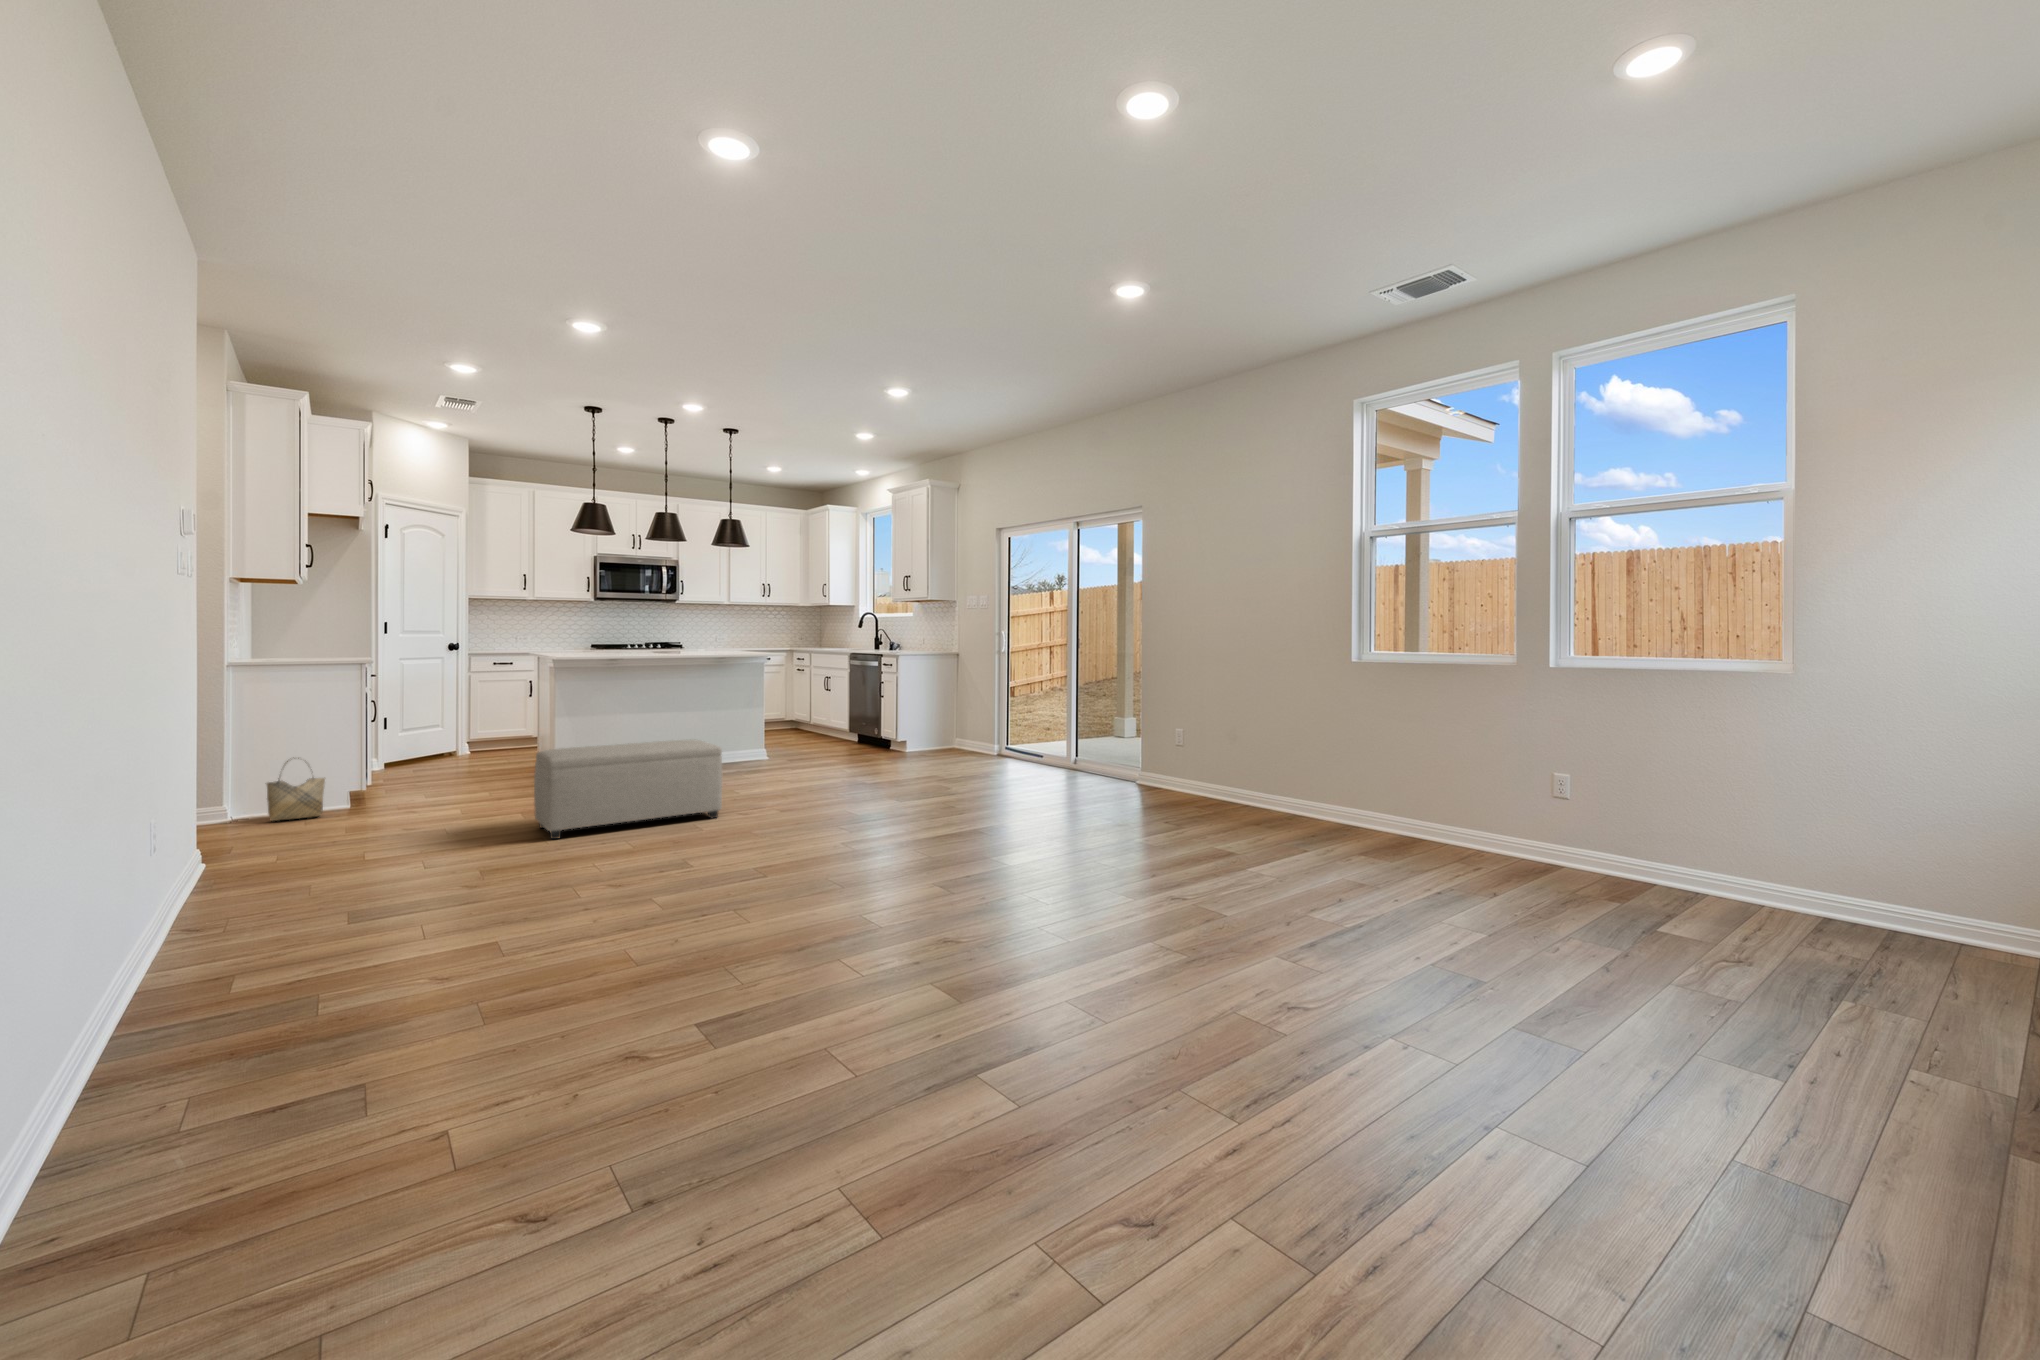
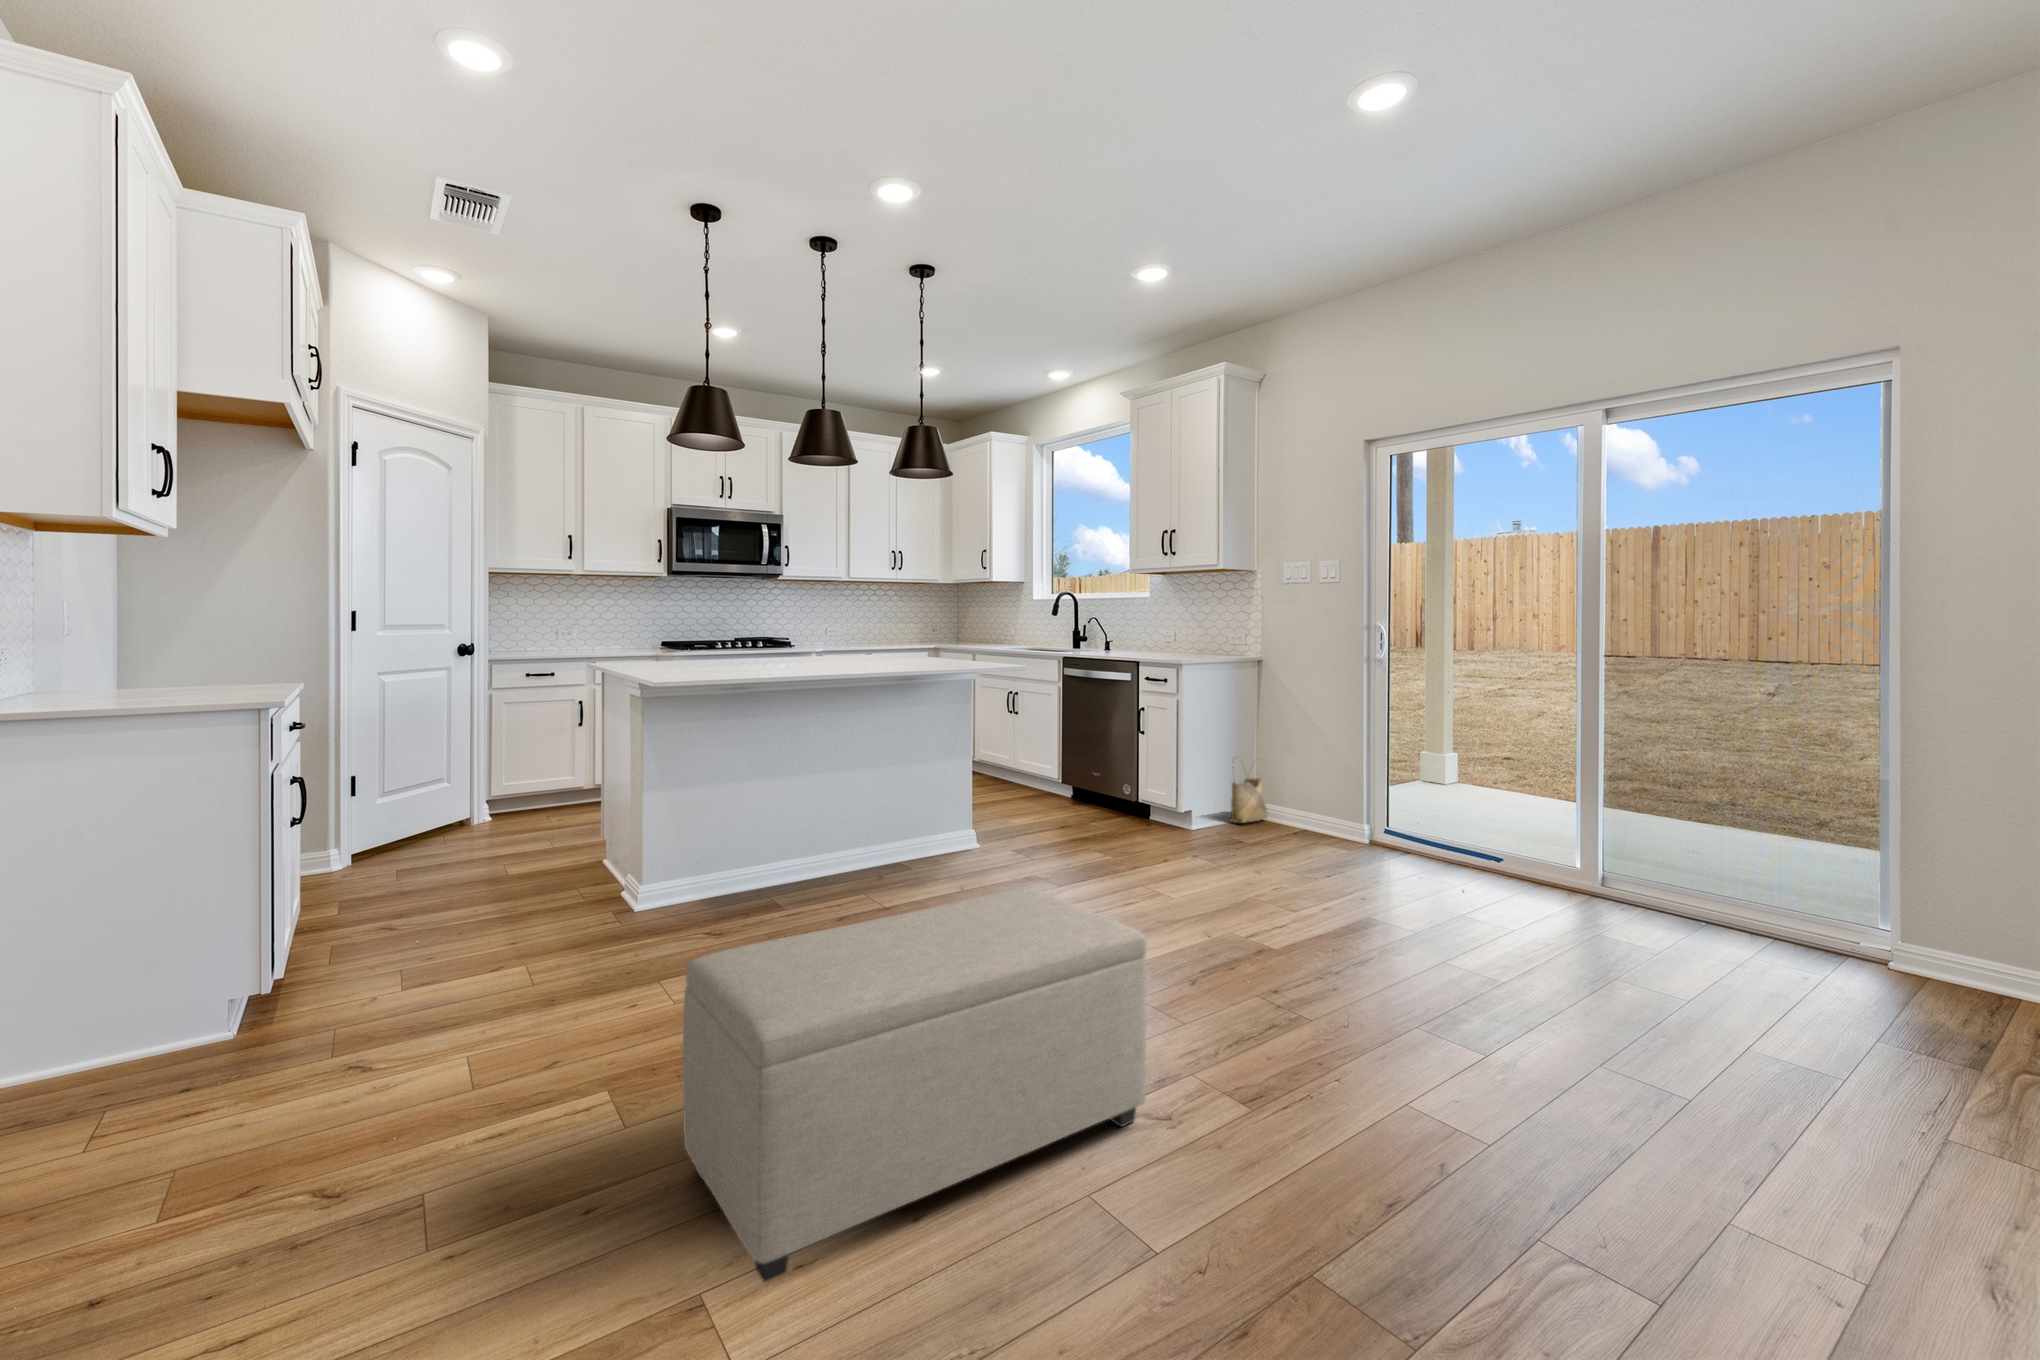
woven basket: present [267,758,325,821] -> present [1231,758,1268,823]

